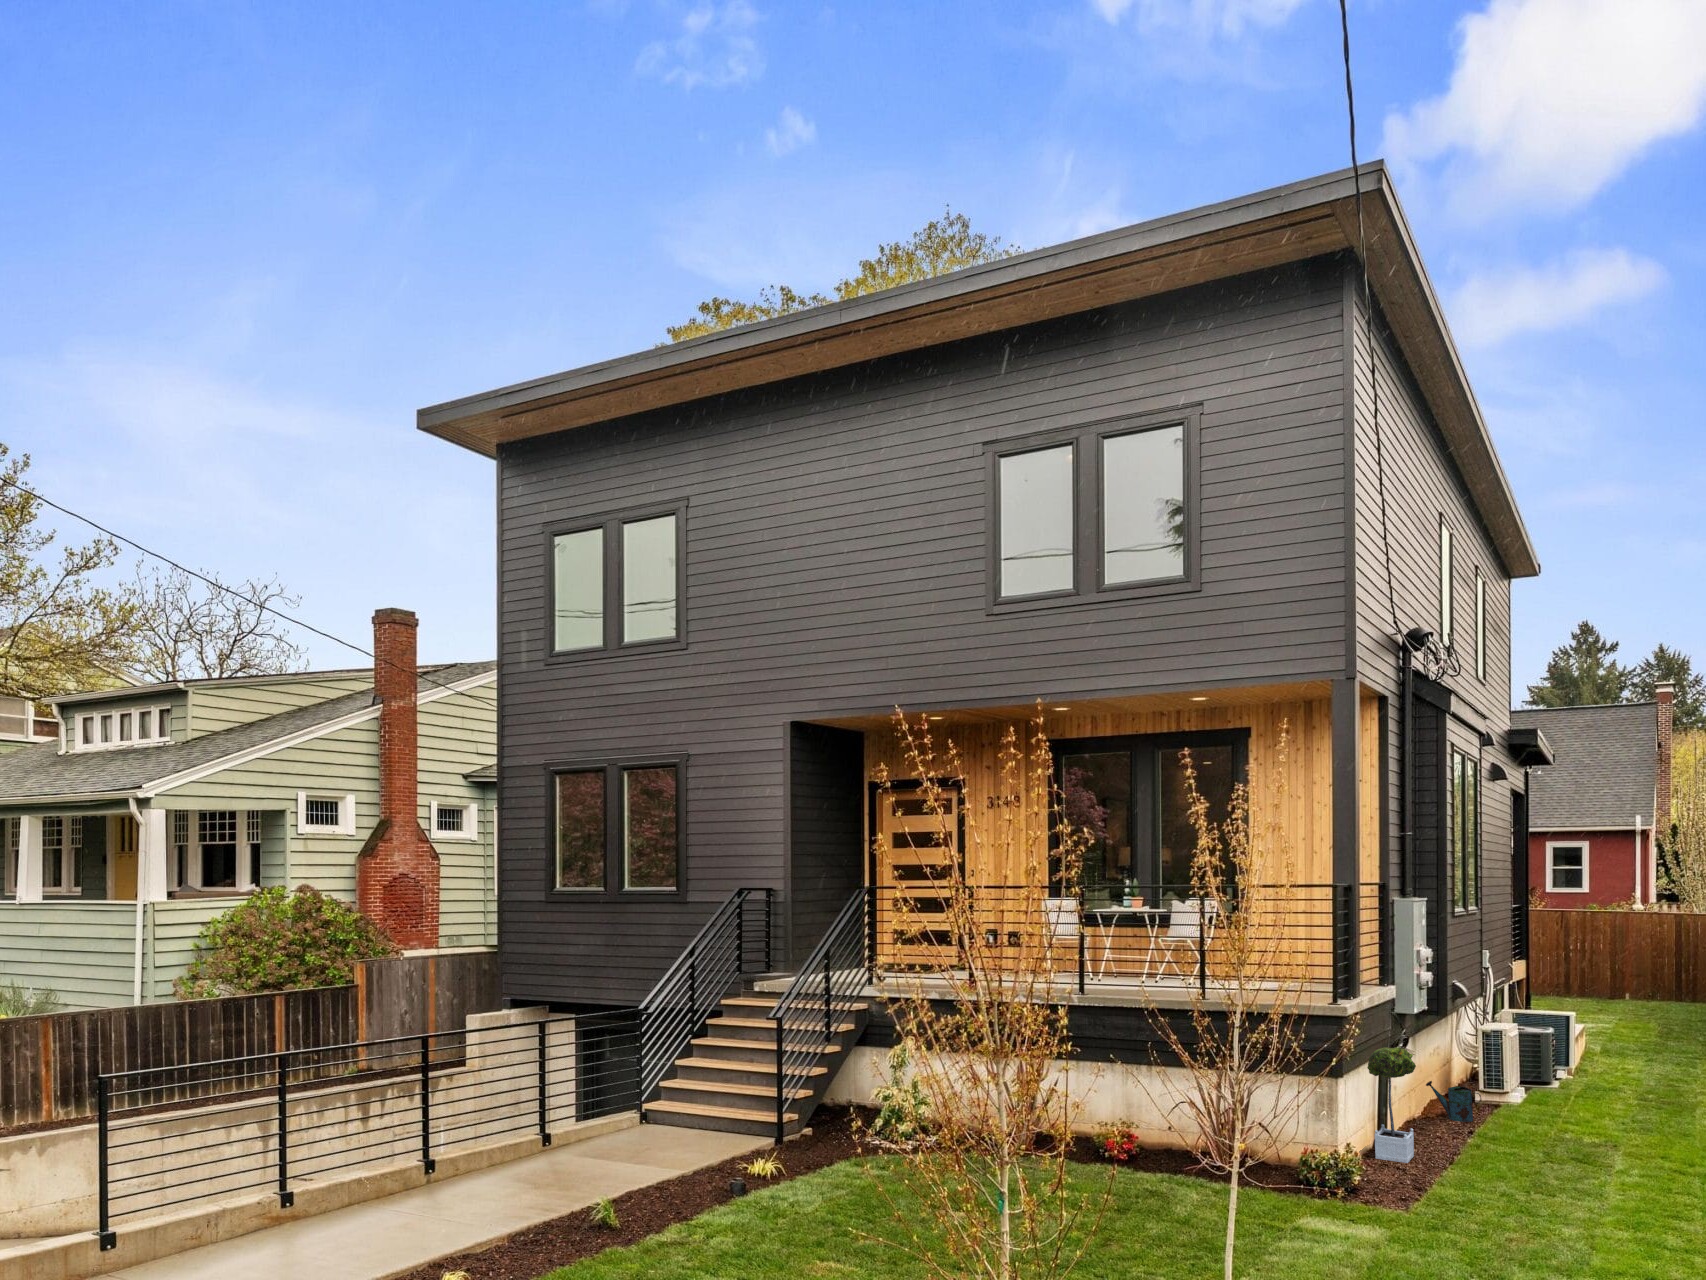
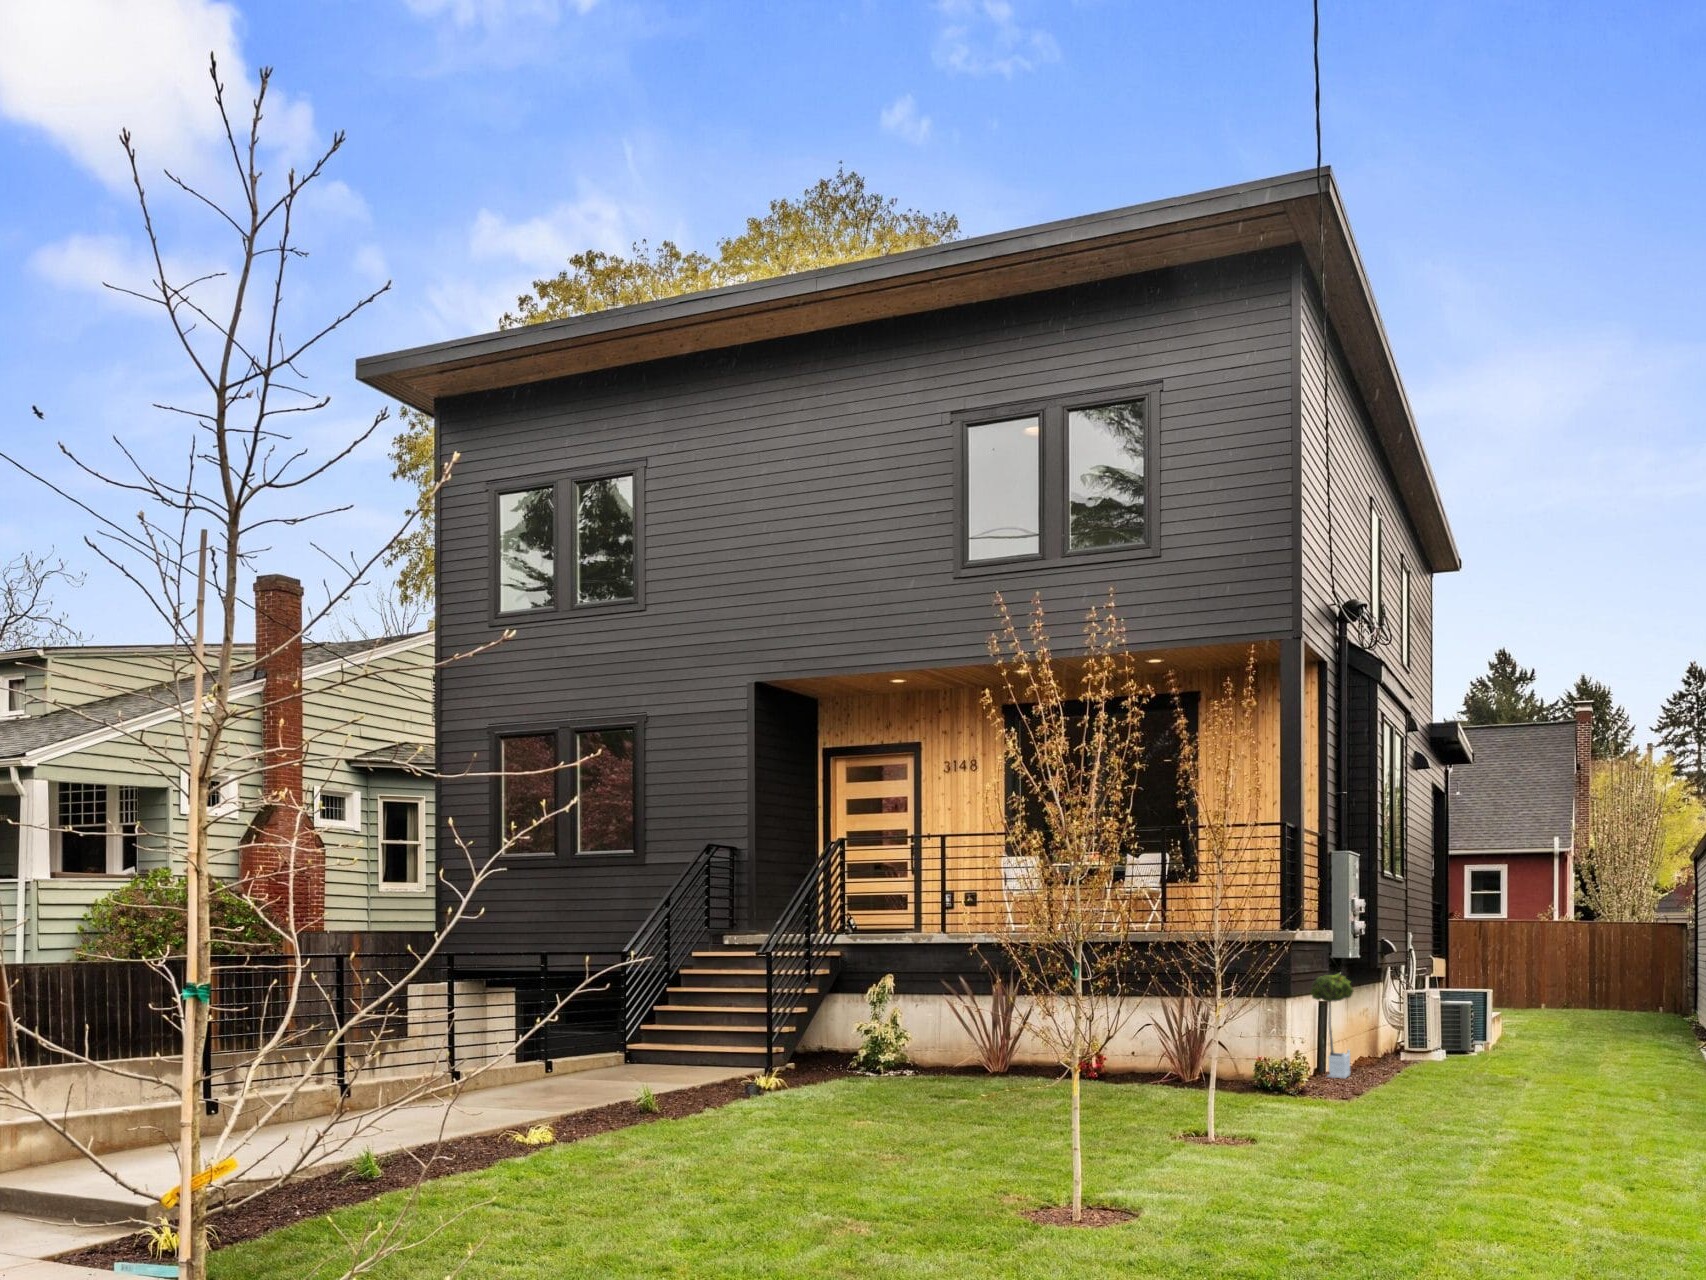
watering can: present [1426,1081,1481,1122] -> none [1357,1027,1407,1063]

